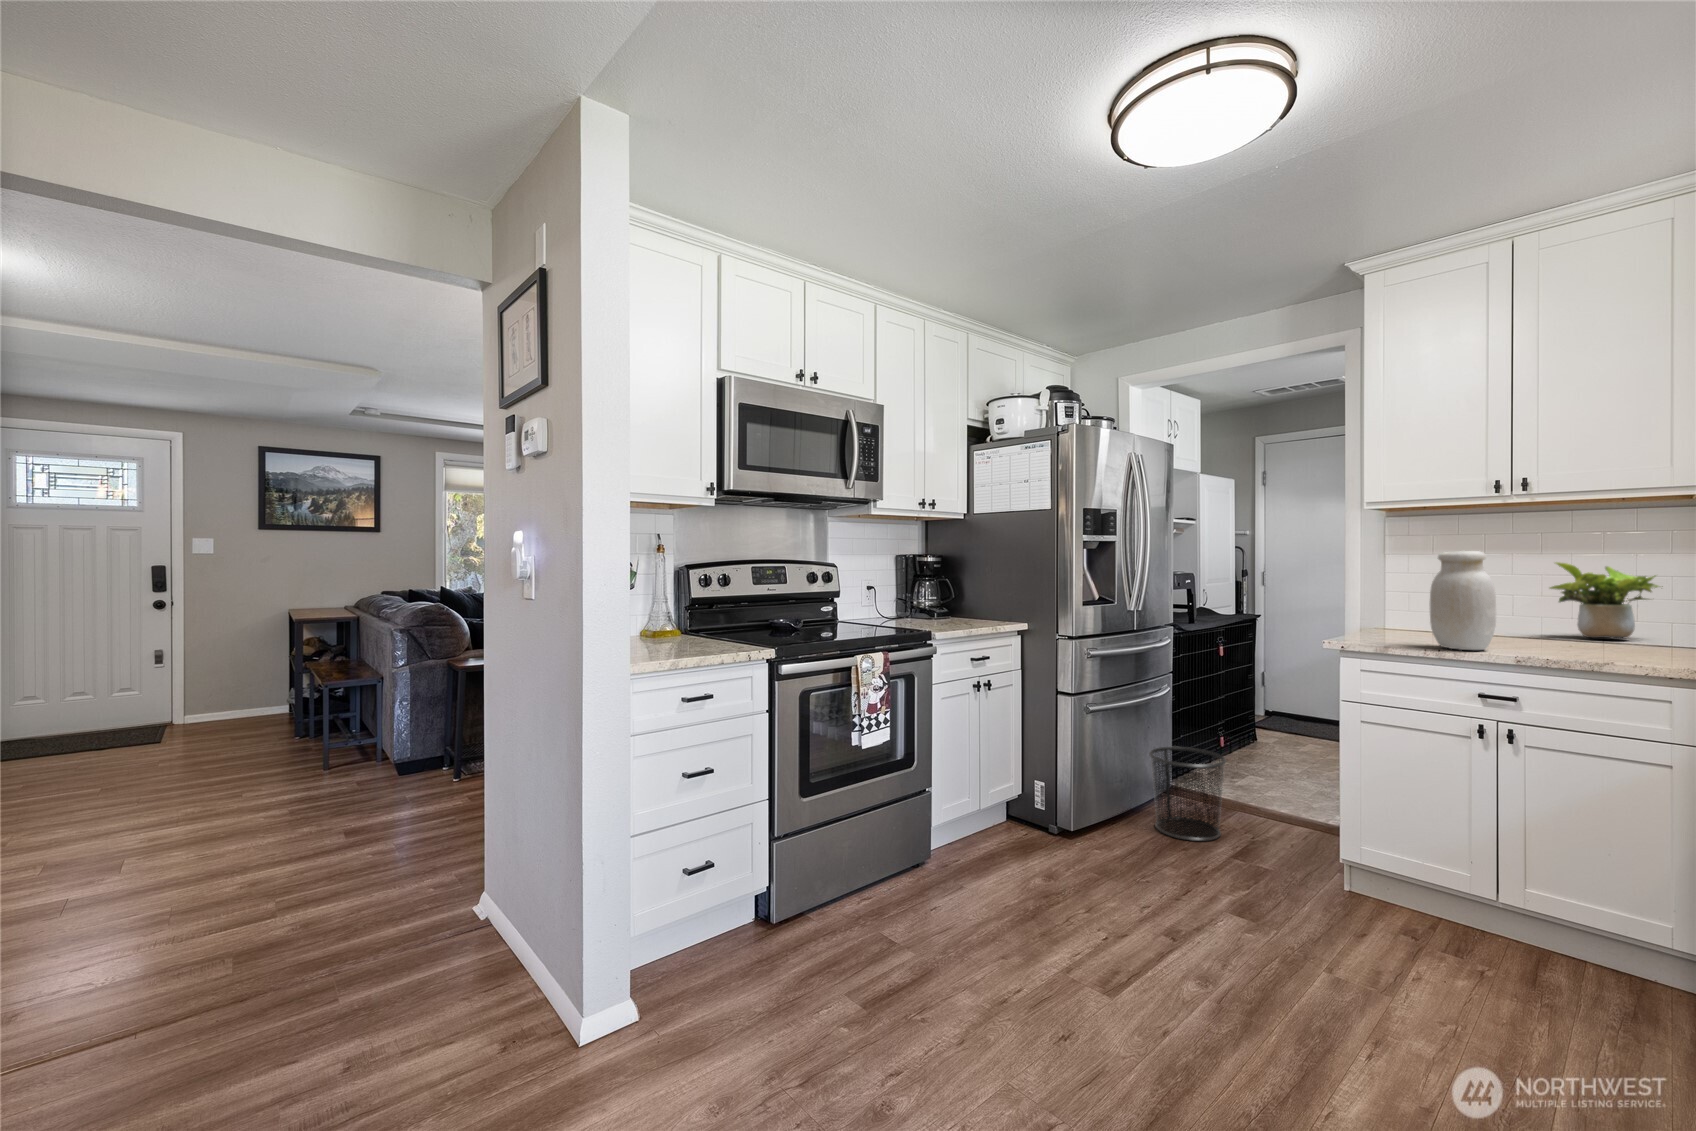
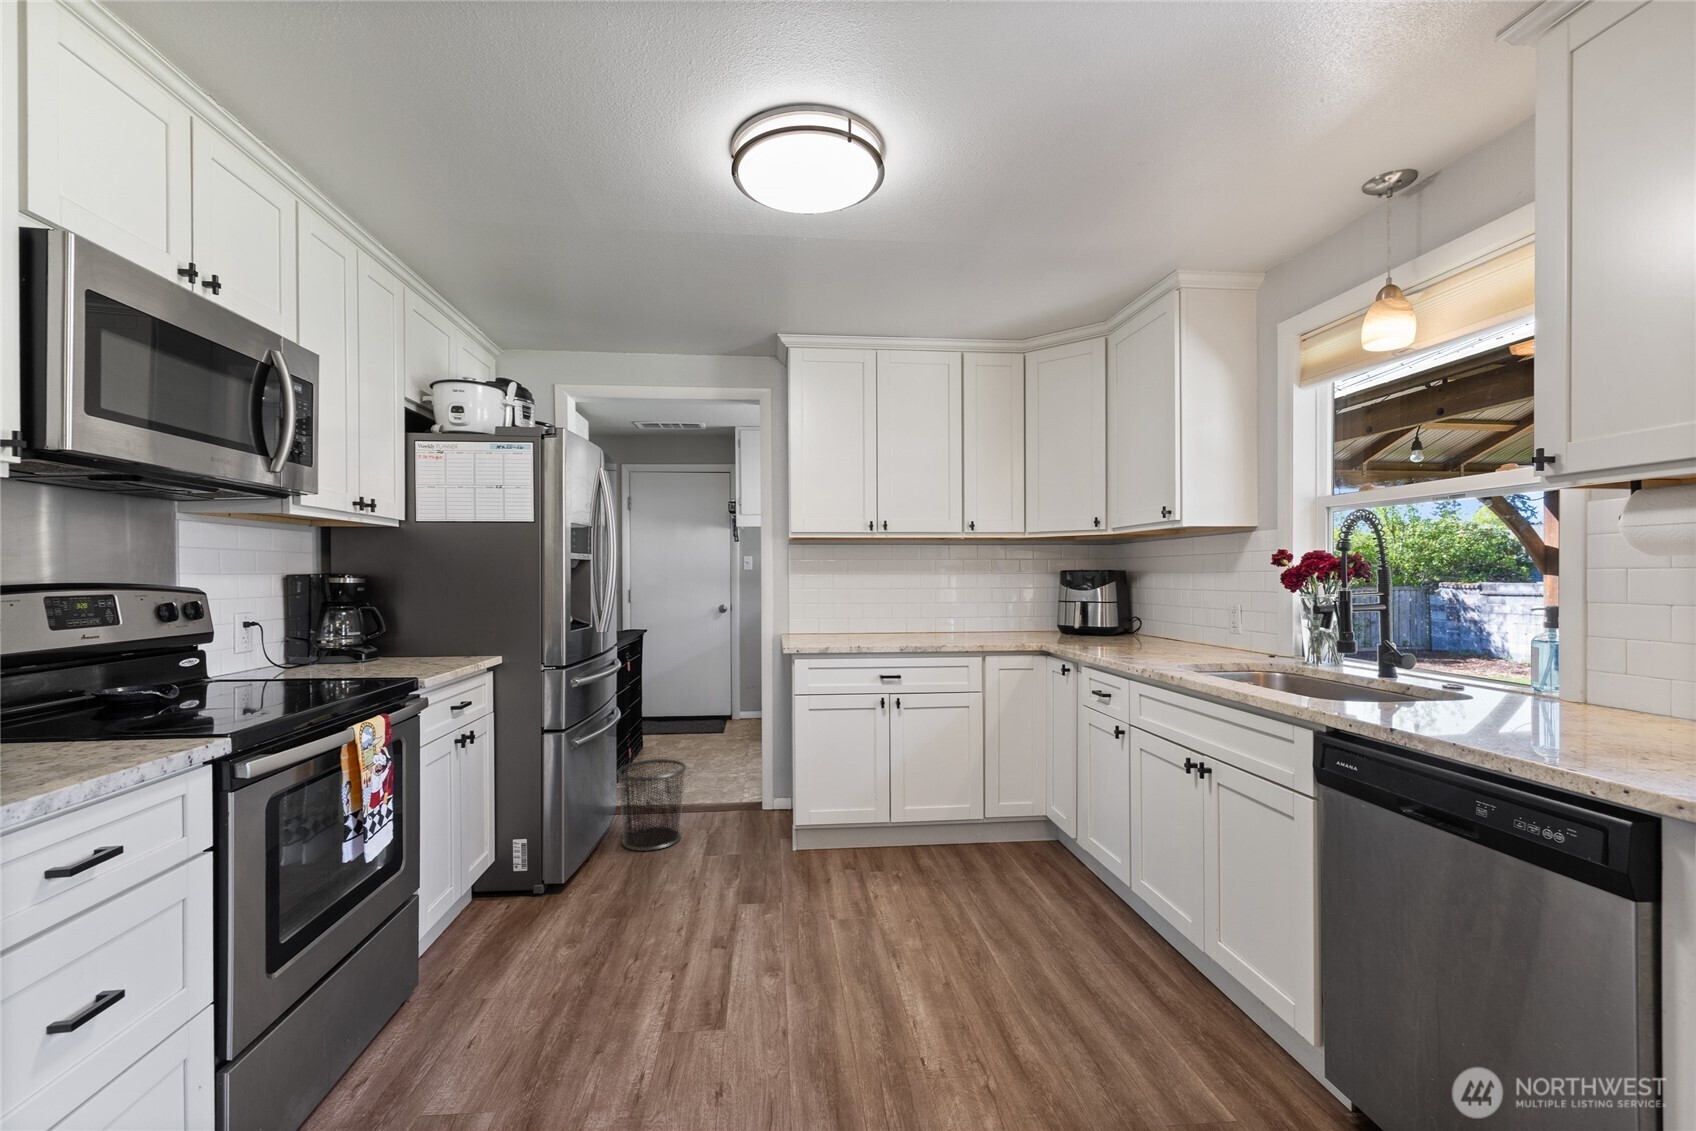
jar: present [1430,551,1496,650] -> none [852,577,888,647]
potted plant: present [1550,562,1659,638] -> none [884,584,929,632]

